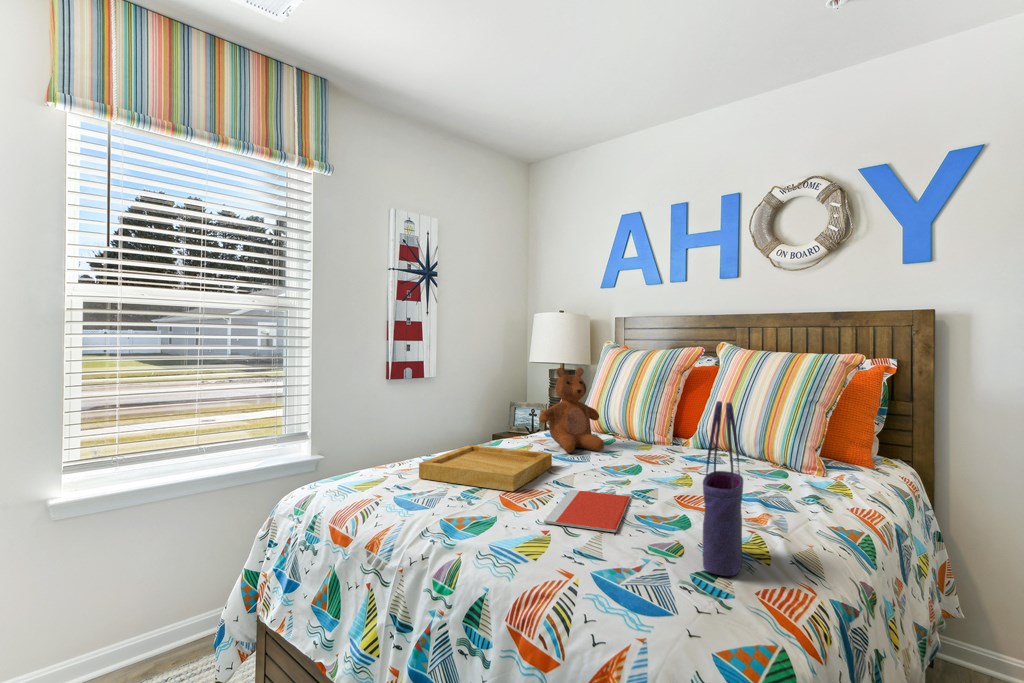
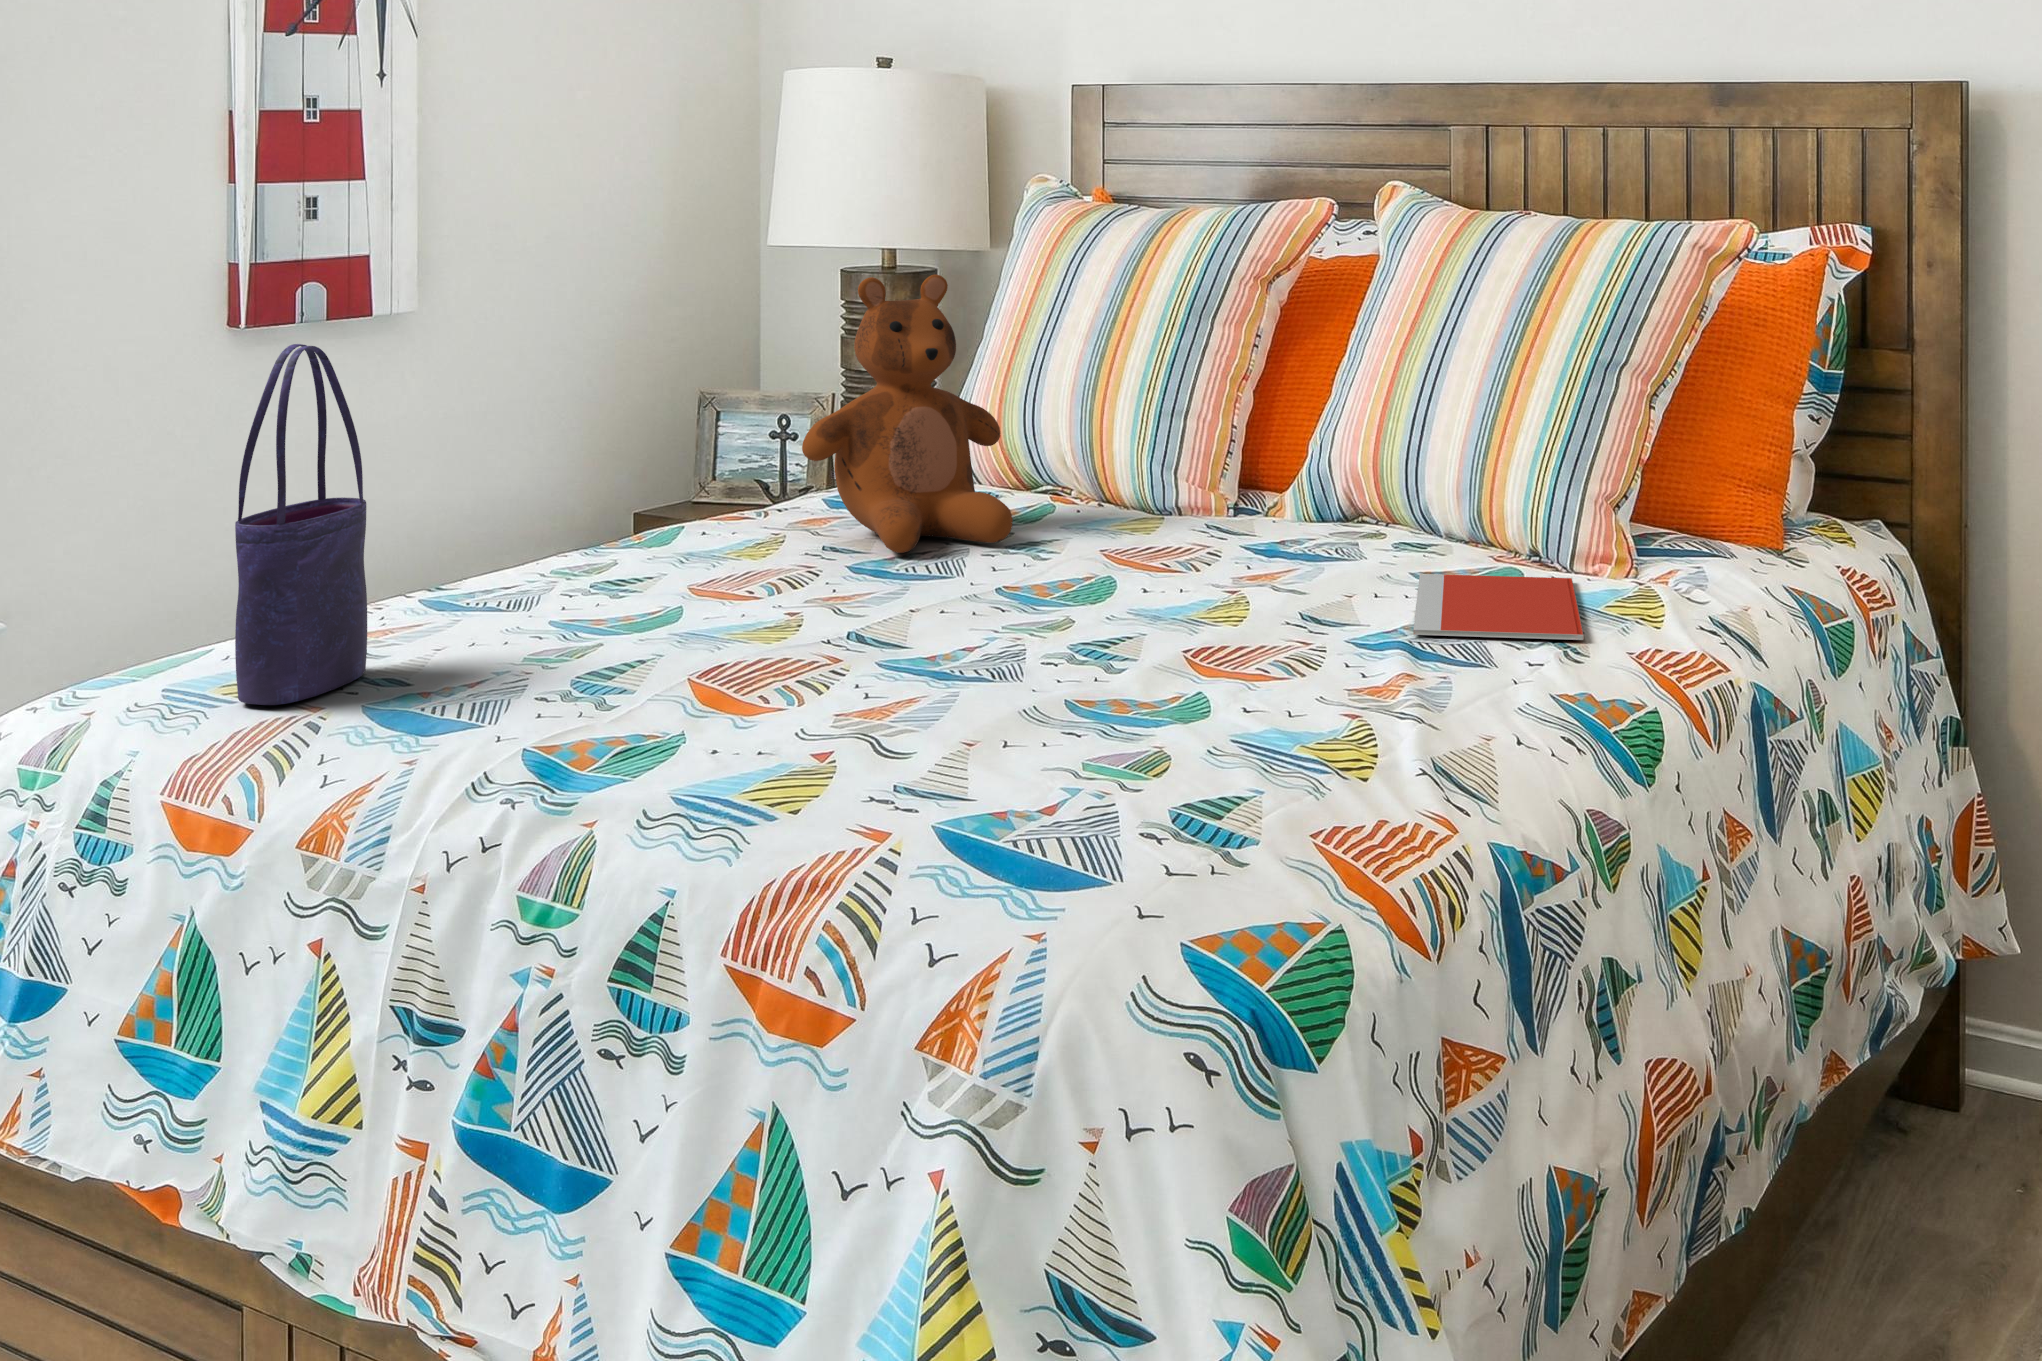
tote bag: present [703,401,743,576] -> present [235,344,367,705]
tray: present [419,445,552,491] -> none [421,543,843,669]
notebook: present [544,490,630,532] -> present [1413,574,1584,640]

